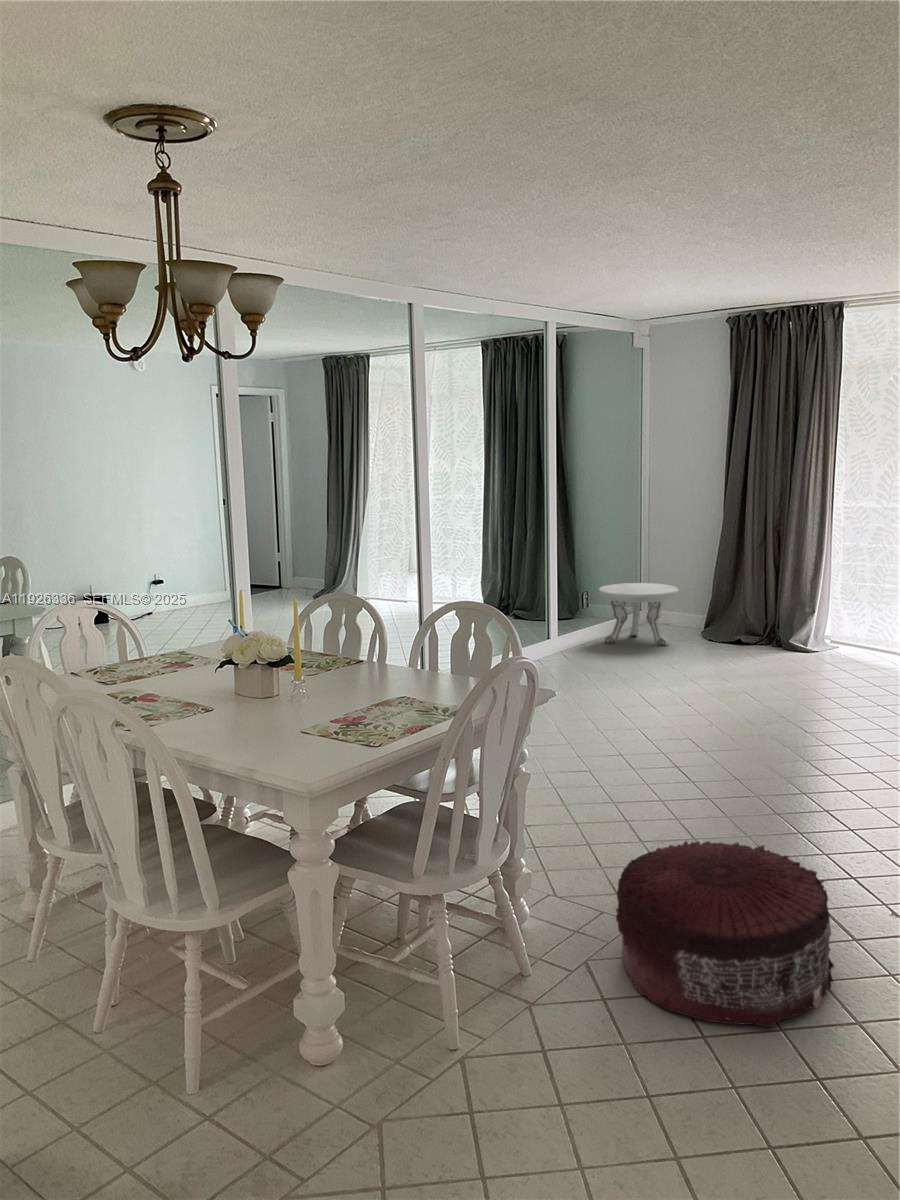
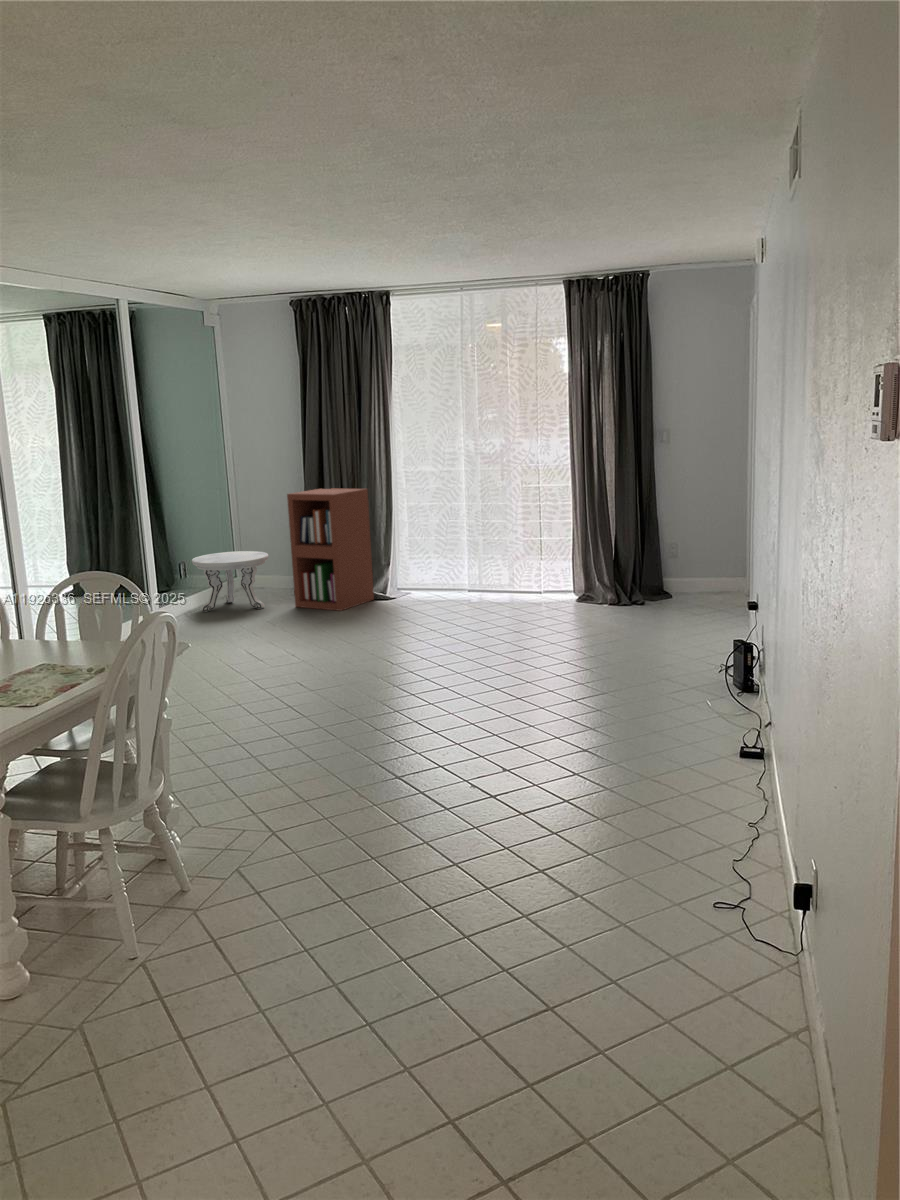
bookshelf: none [703,522,797,658] -> present [287,488,374,611]
pouf: present [616,841,834,1027] -> none [260,748,434,889]

